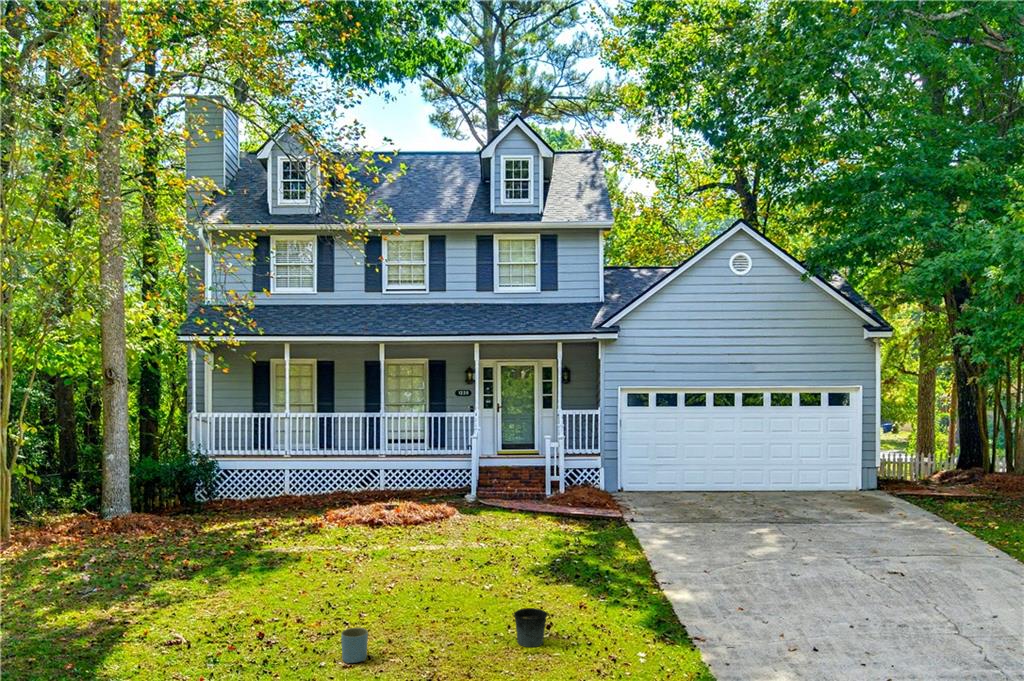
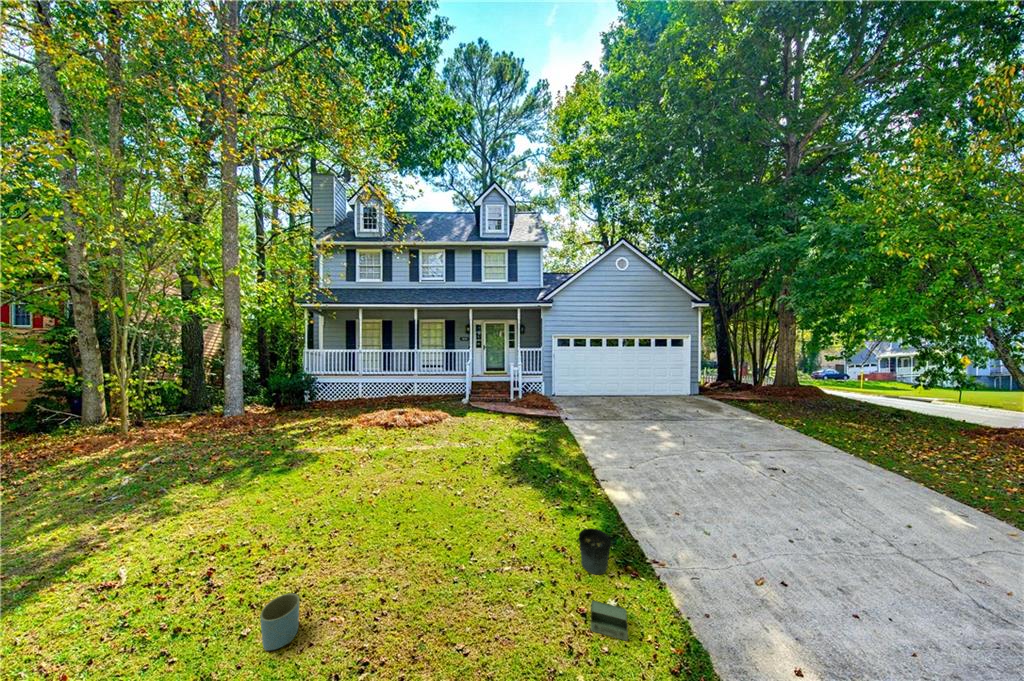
bucket: present [512,608,549,647] -> present [578,528,614,575]
toolbox: none [618,645,651,666] -> present [591,600,628,641]

